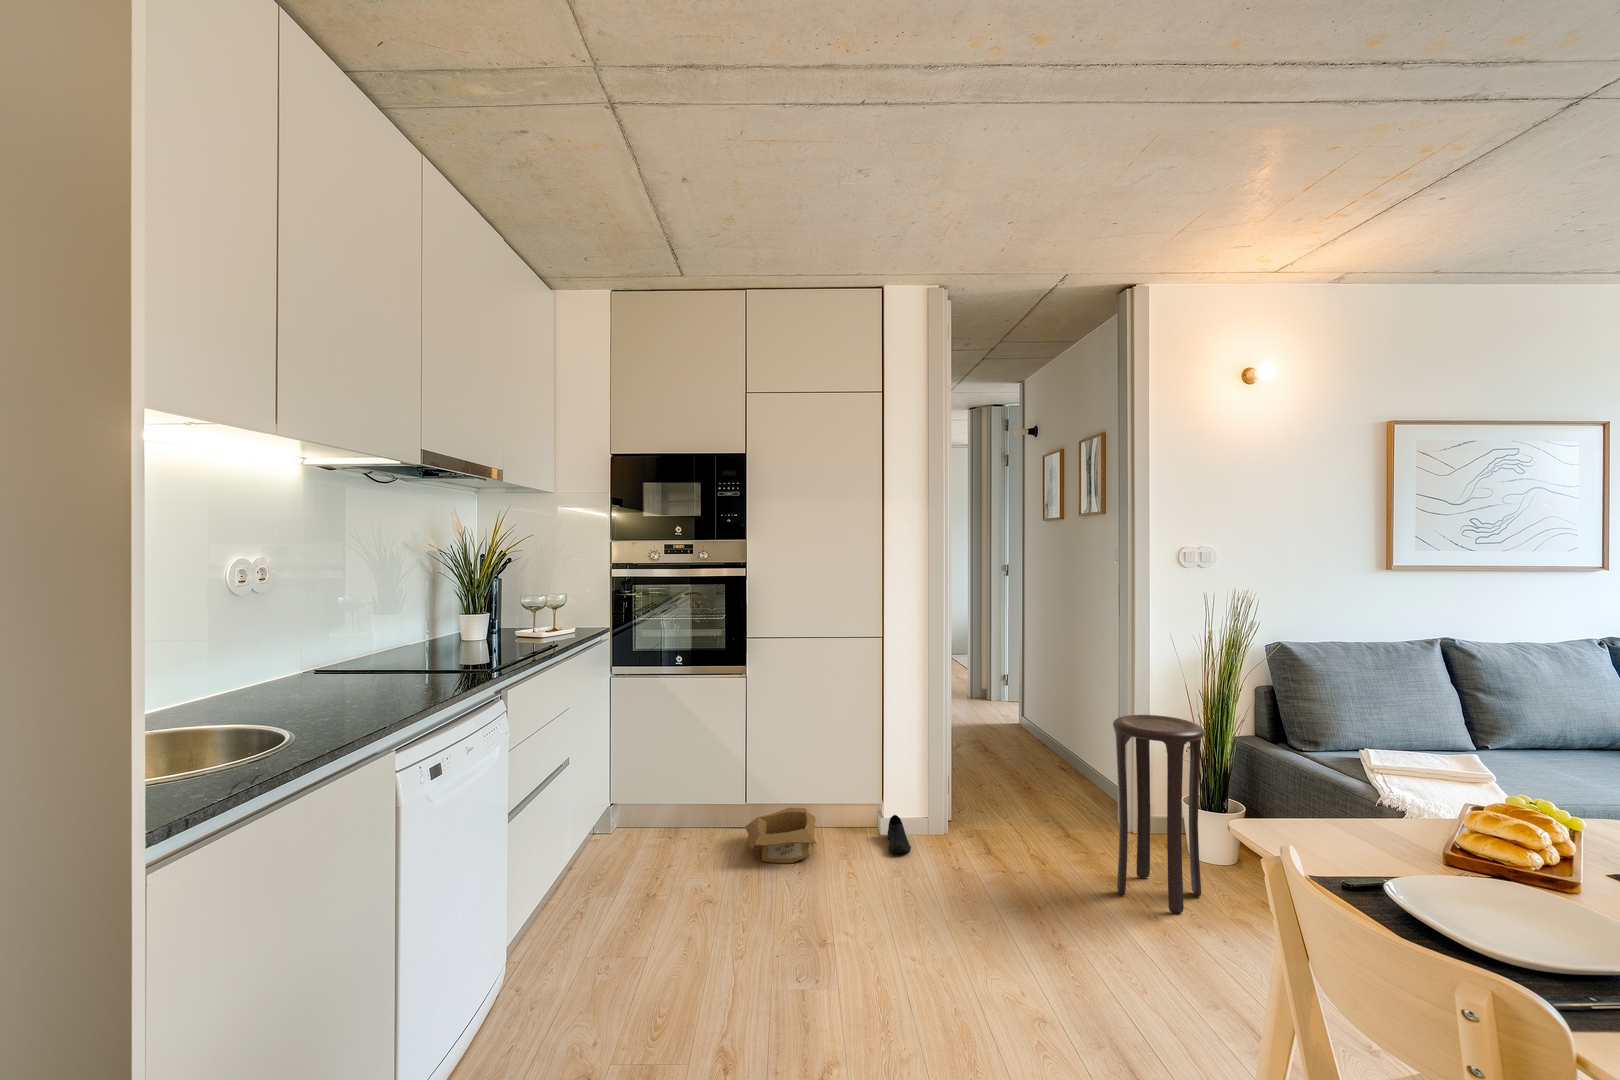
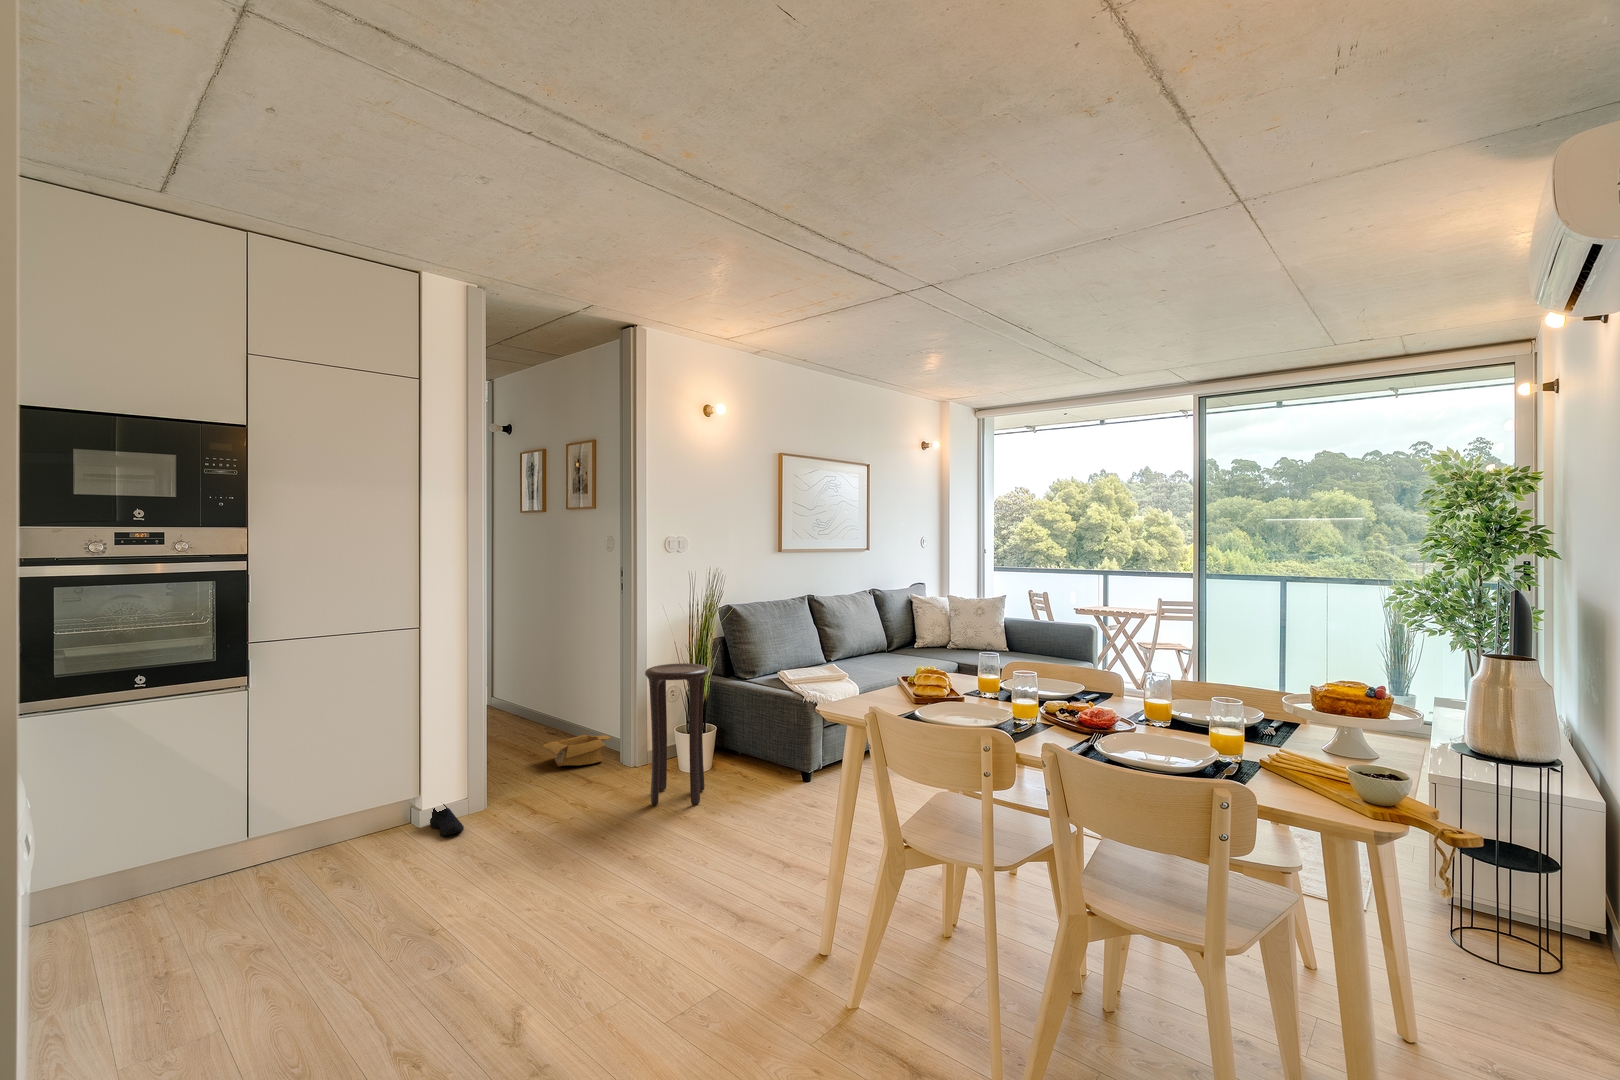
cardboard box: present [745,808,816,863] -> present [543,735,611,766]

